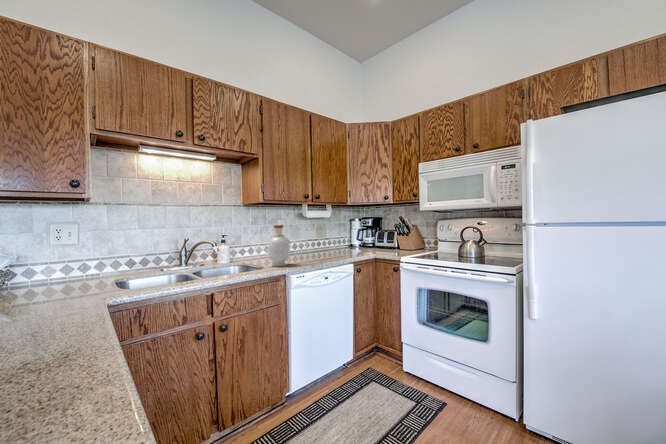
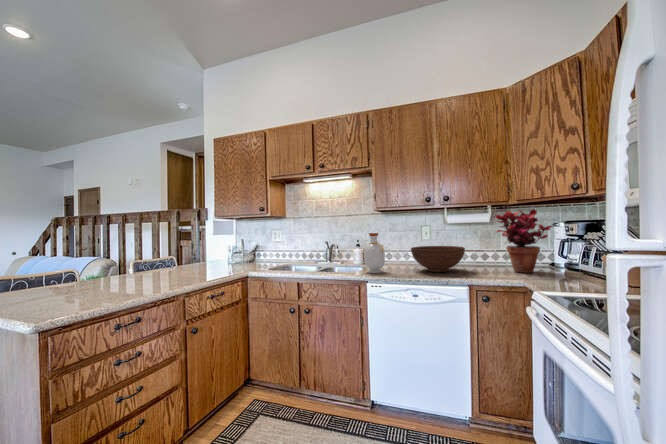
potted plant: none [338,210,376,251] -> present [495,209,553,273]
fruit bowl: none [296,236,338,258] -> present [411,246,465,272]

